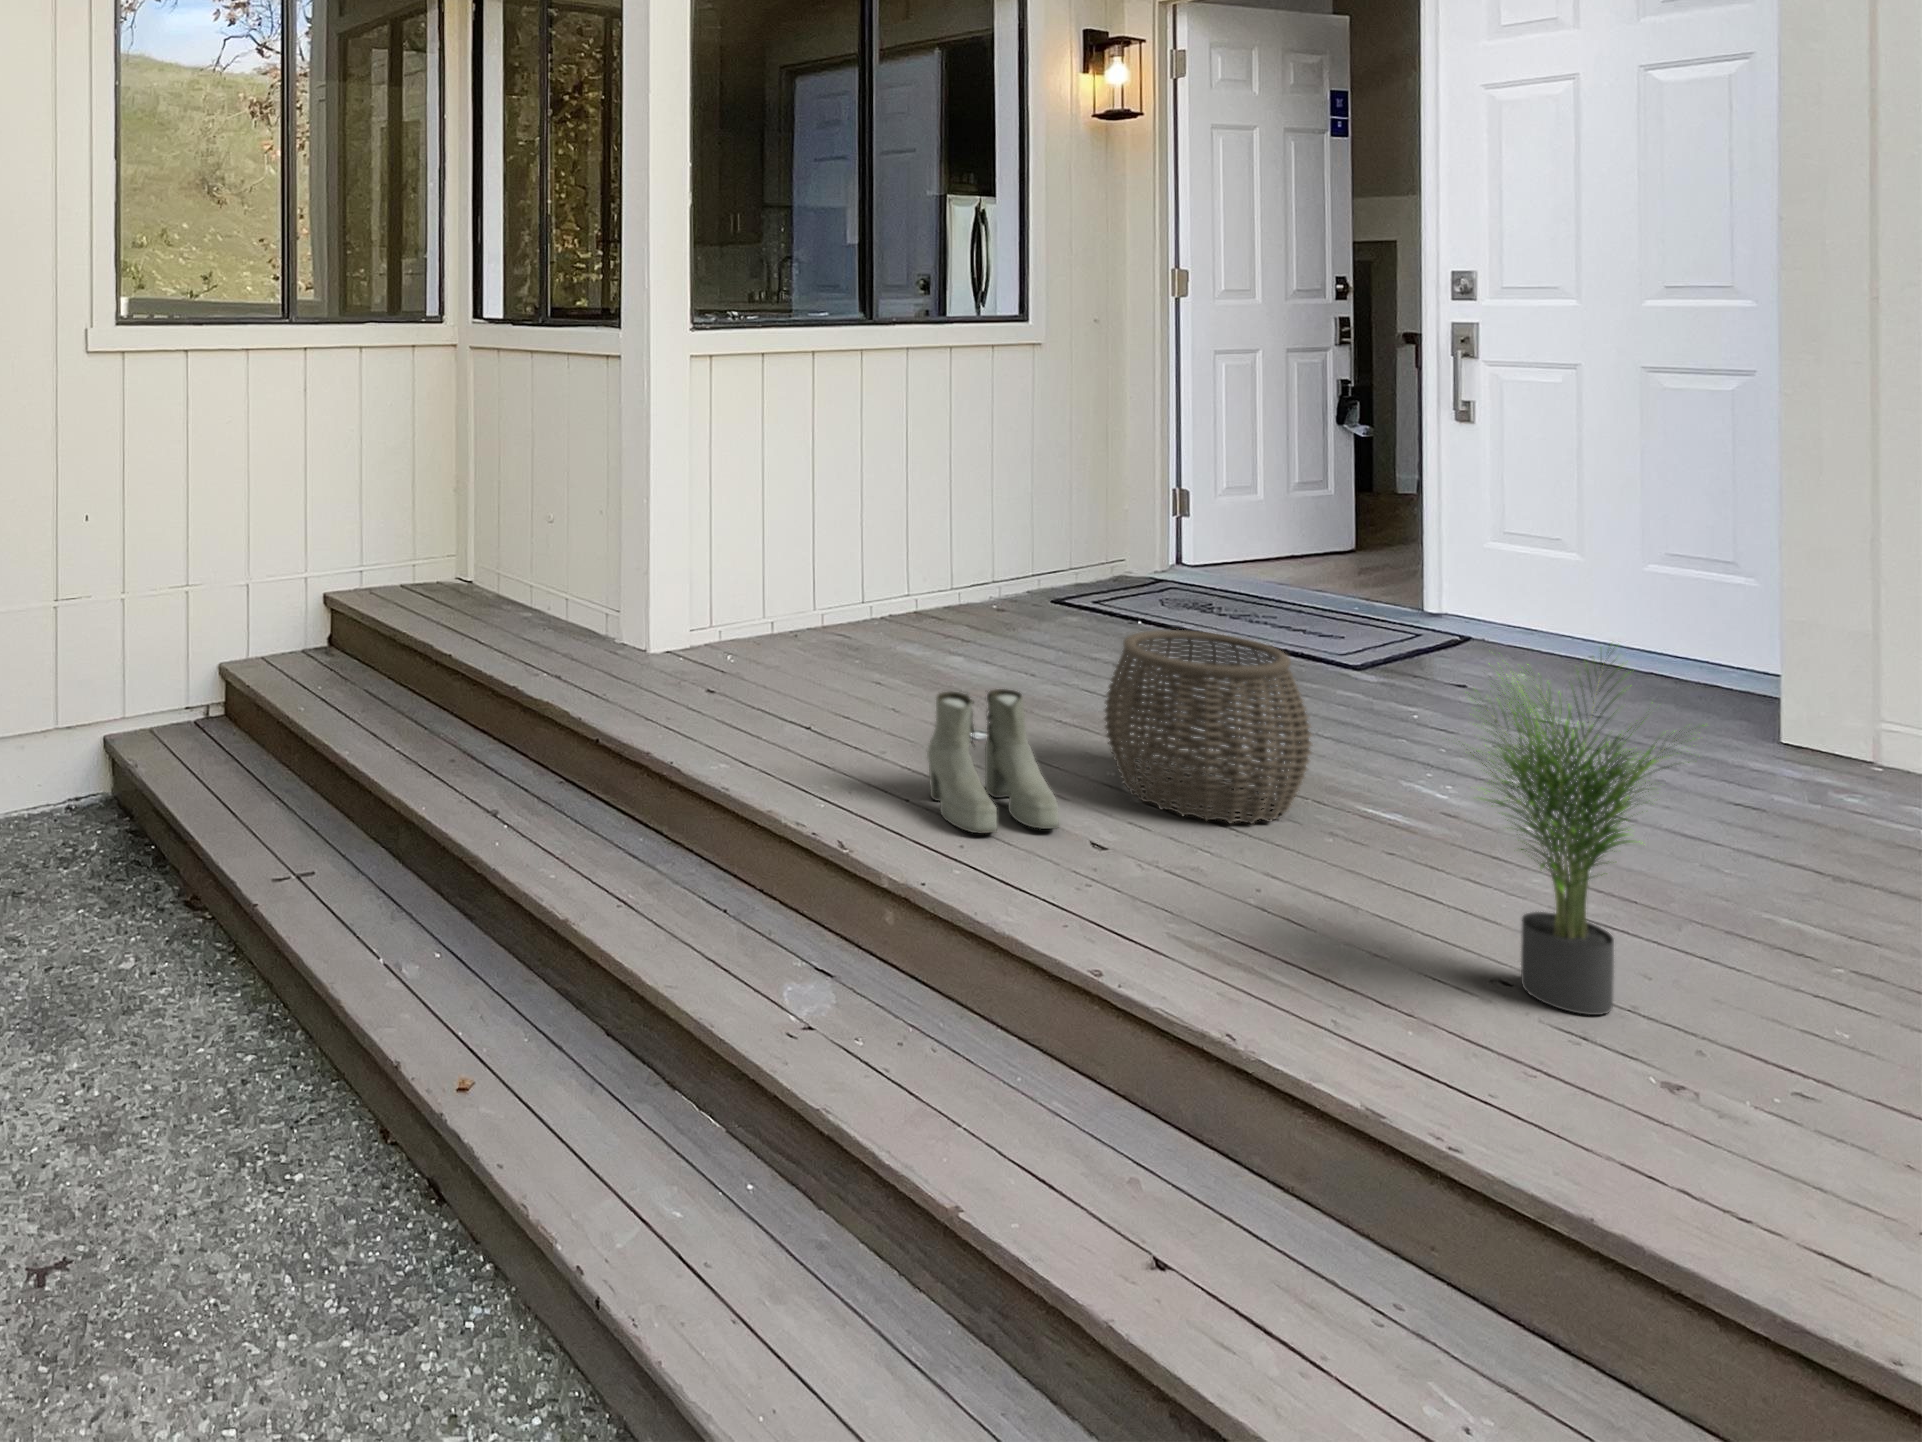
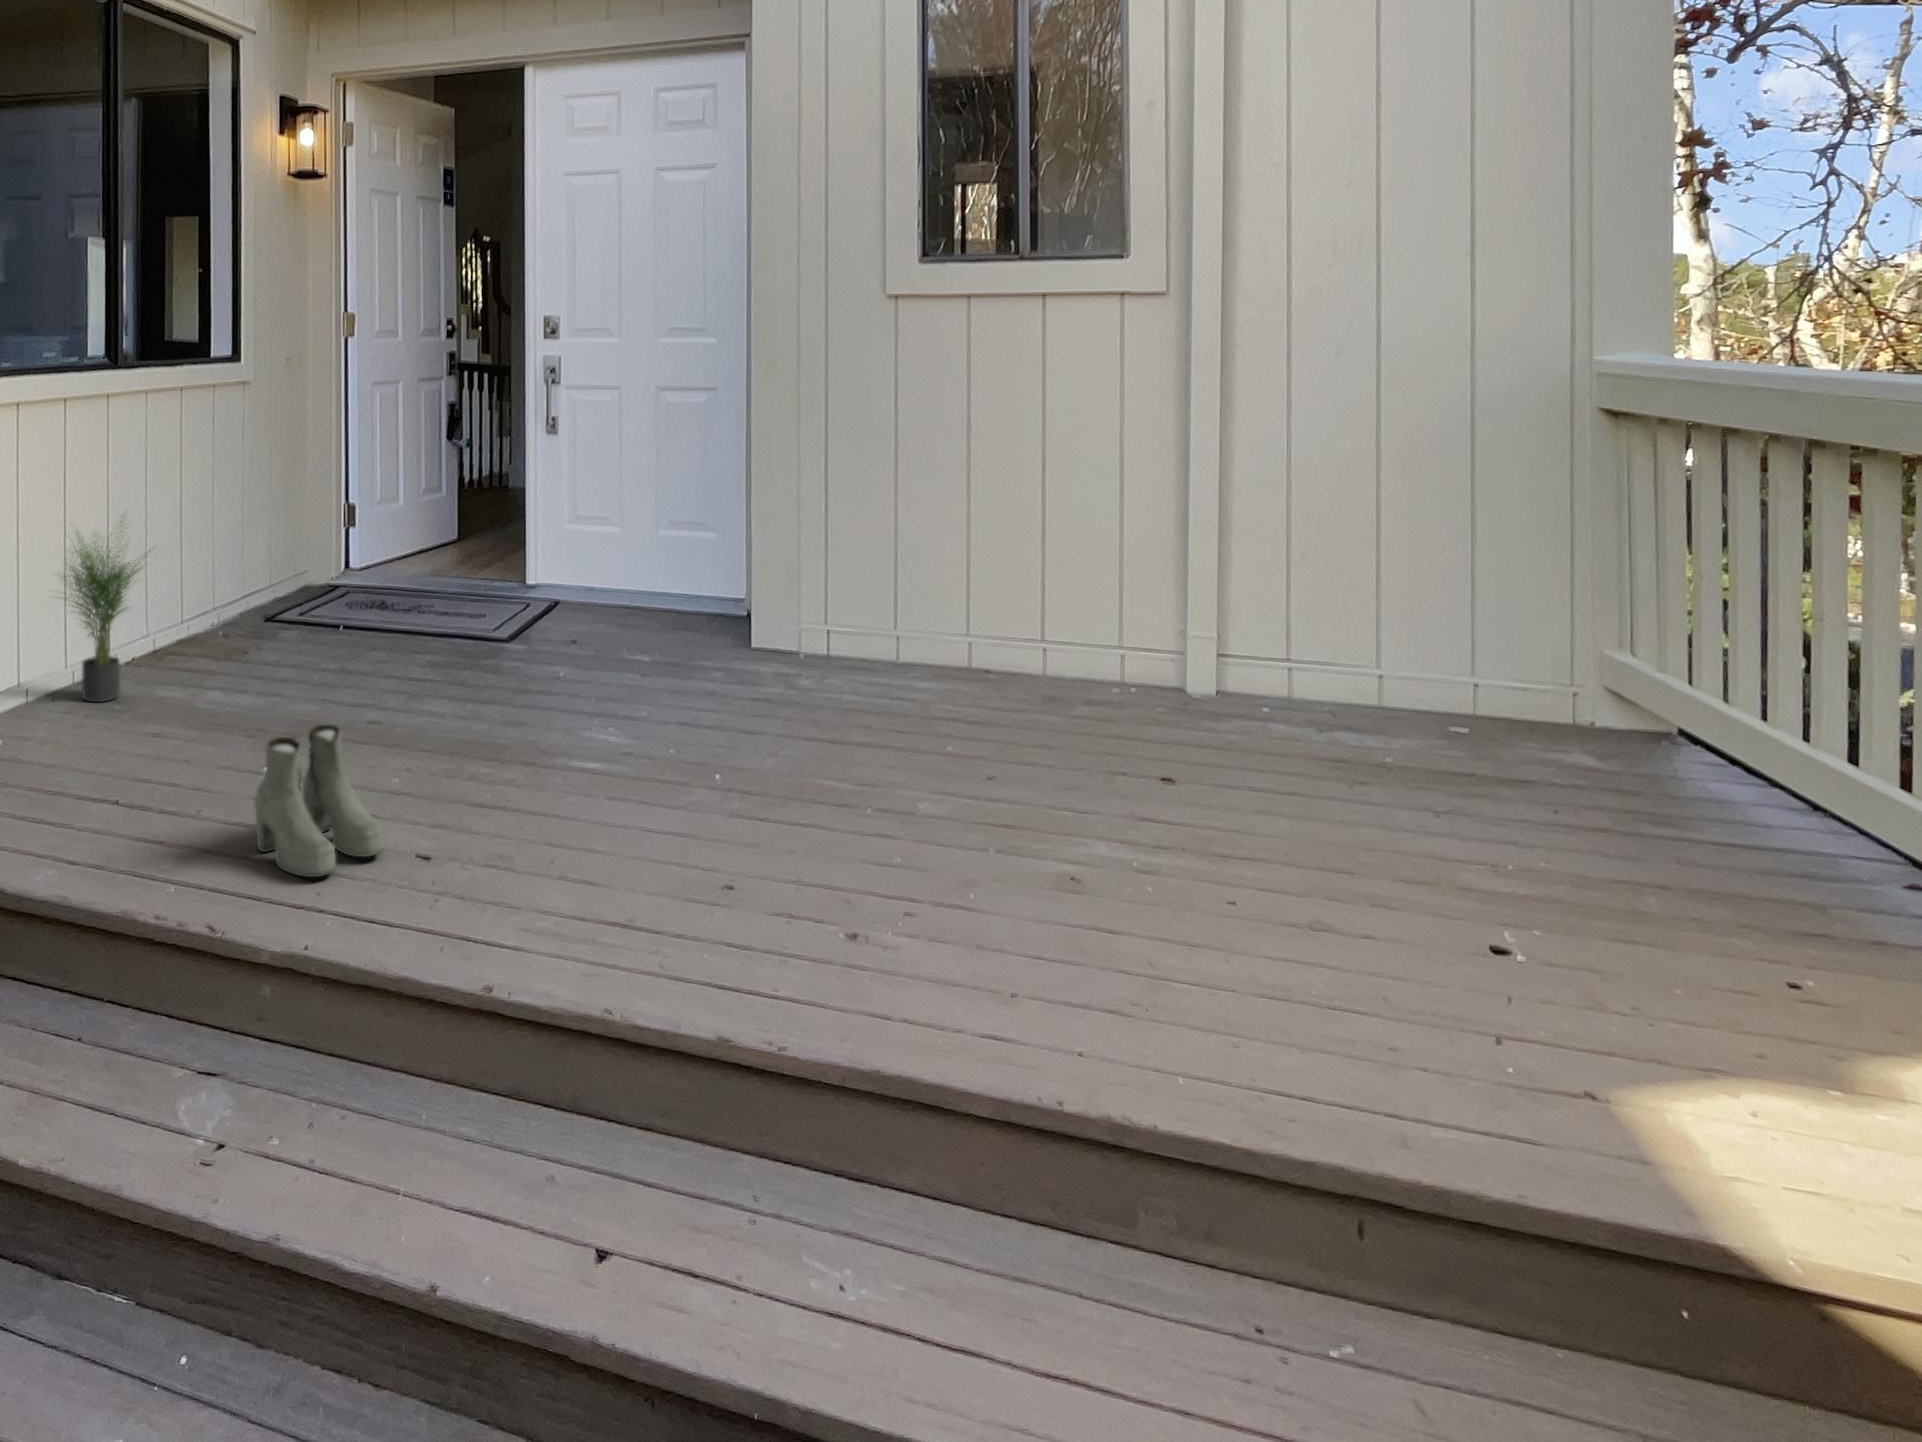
woven basket: present [1104,630,1312,824] -> none [392,639,553,813]
potted plant: present [1466,647,1703,1015] -> present [61,515,151,702]

